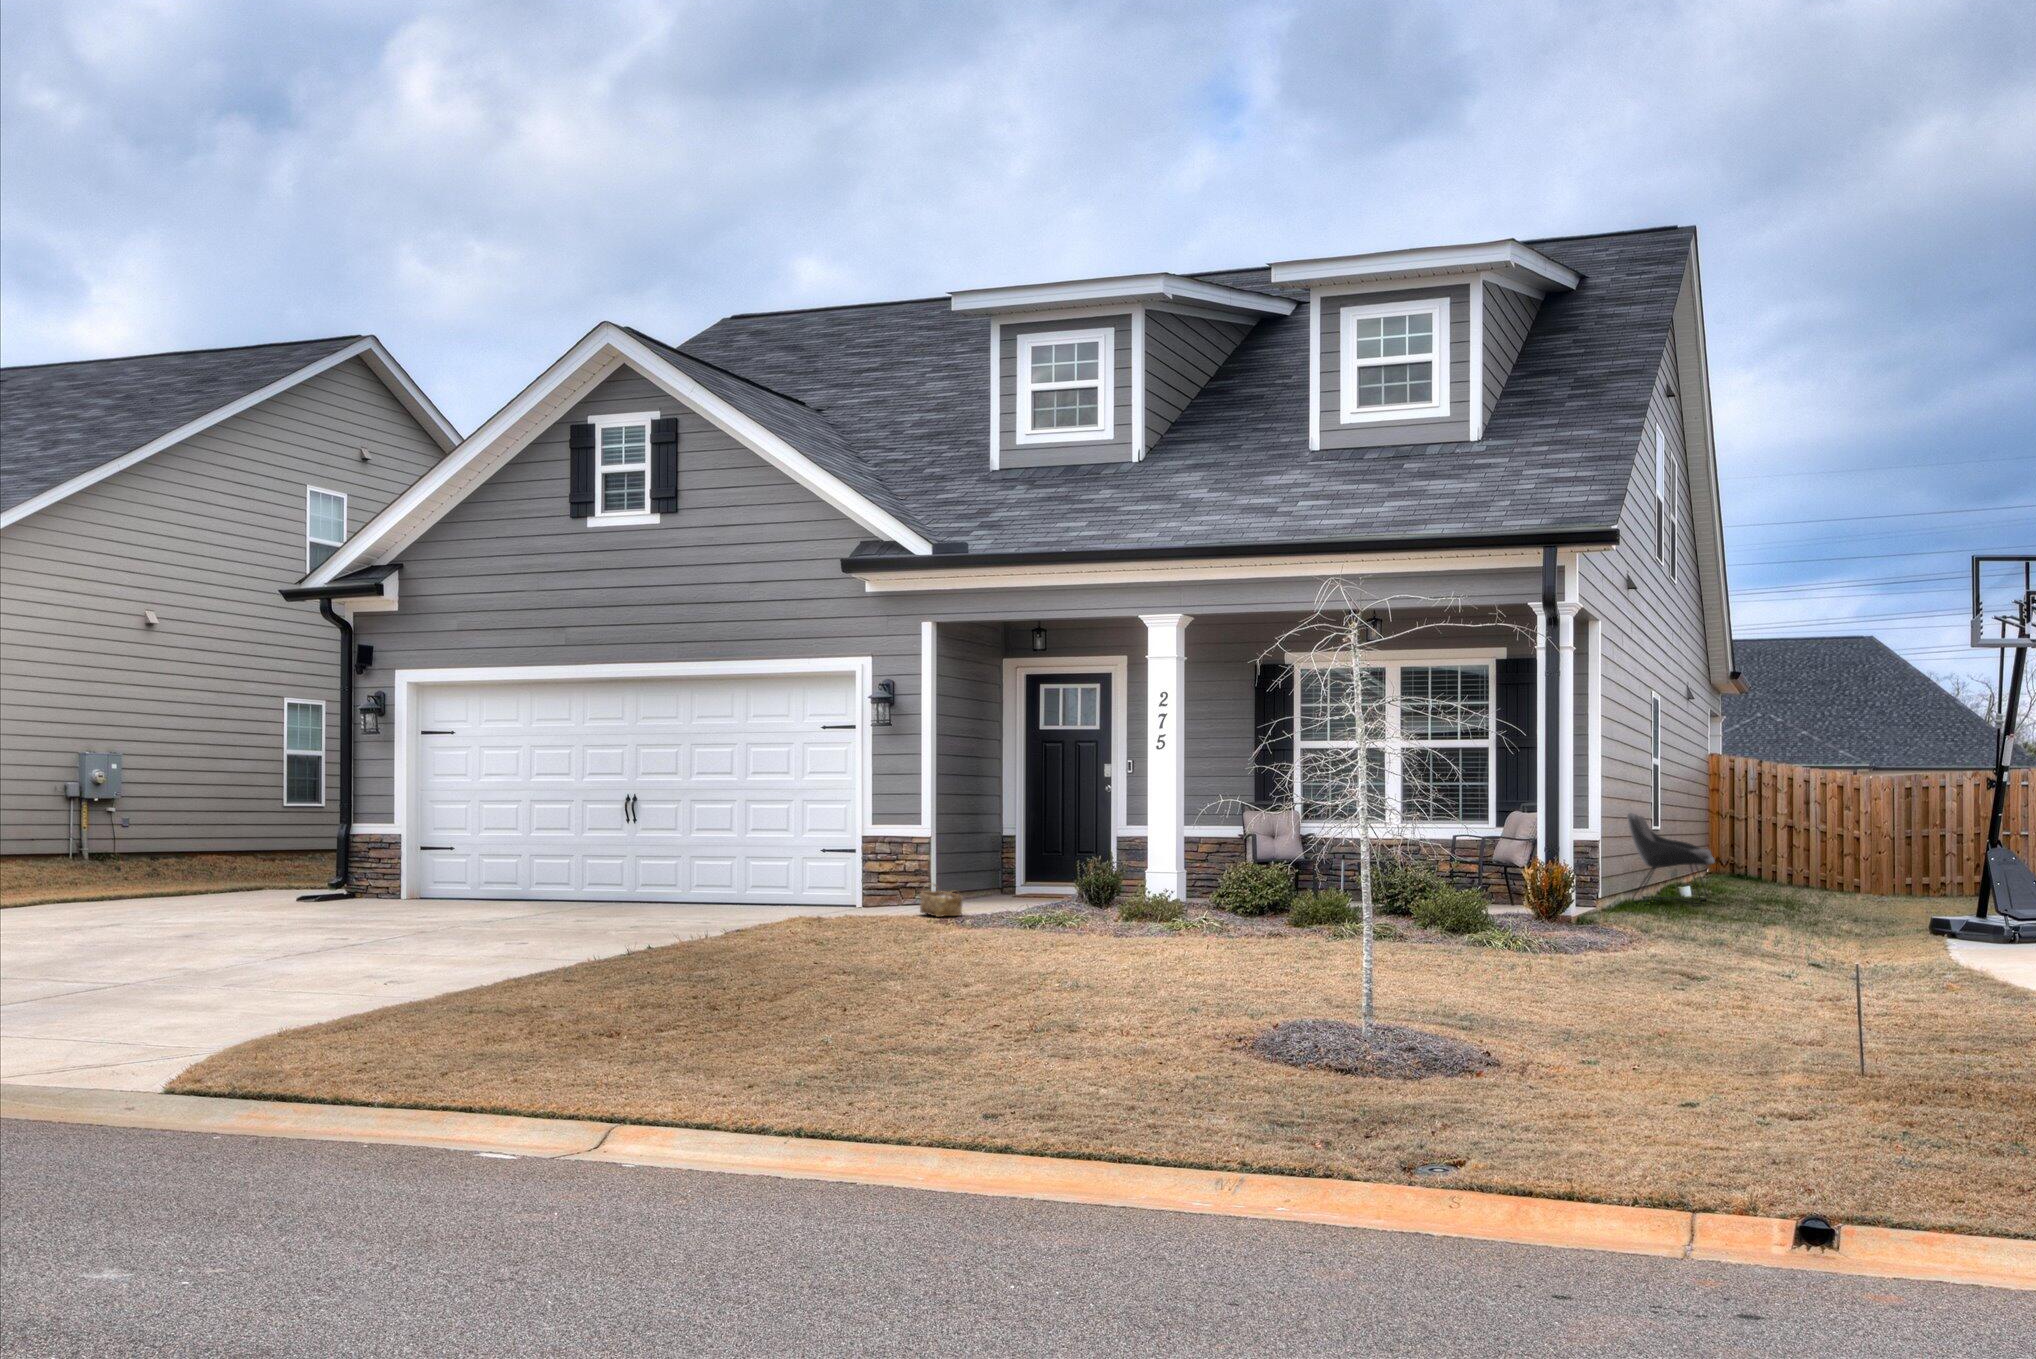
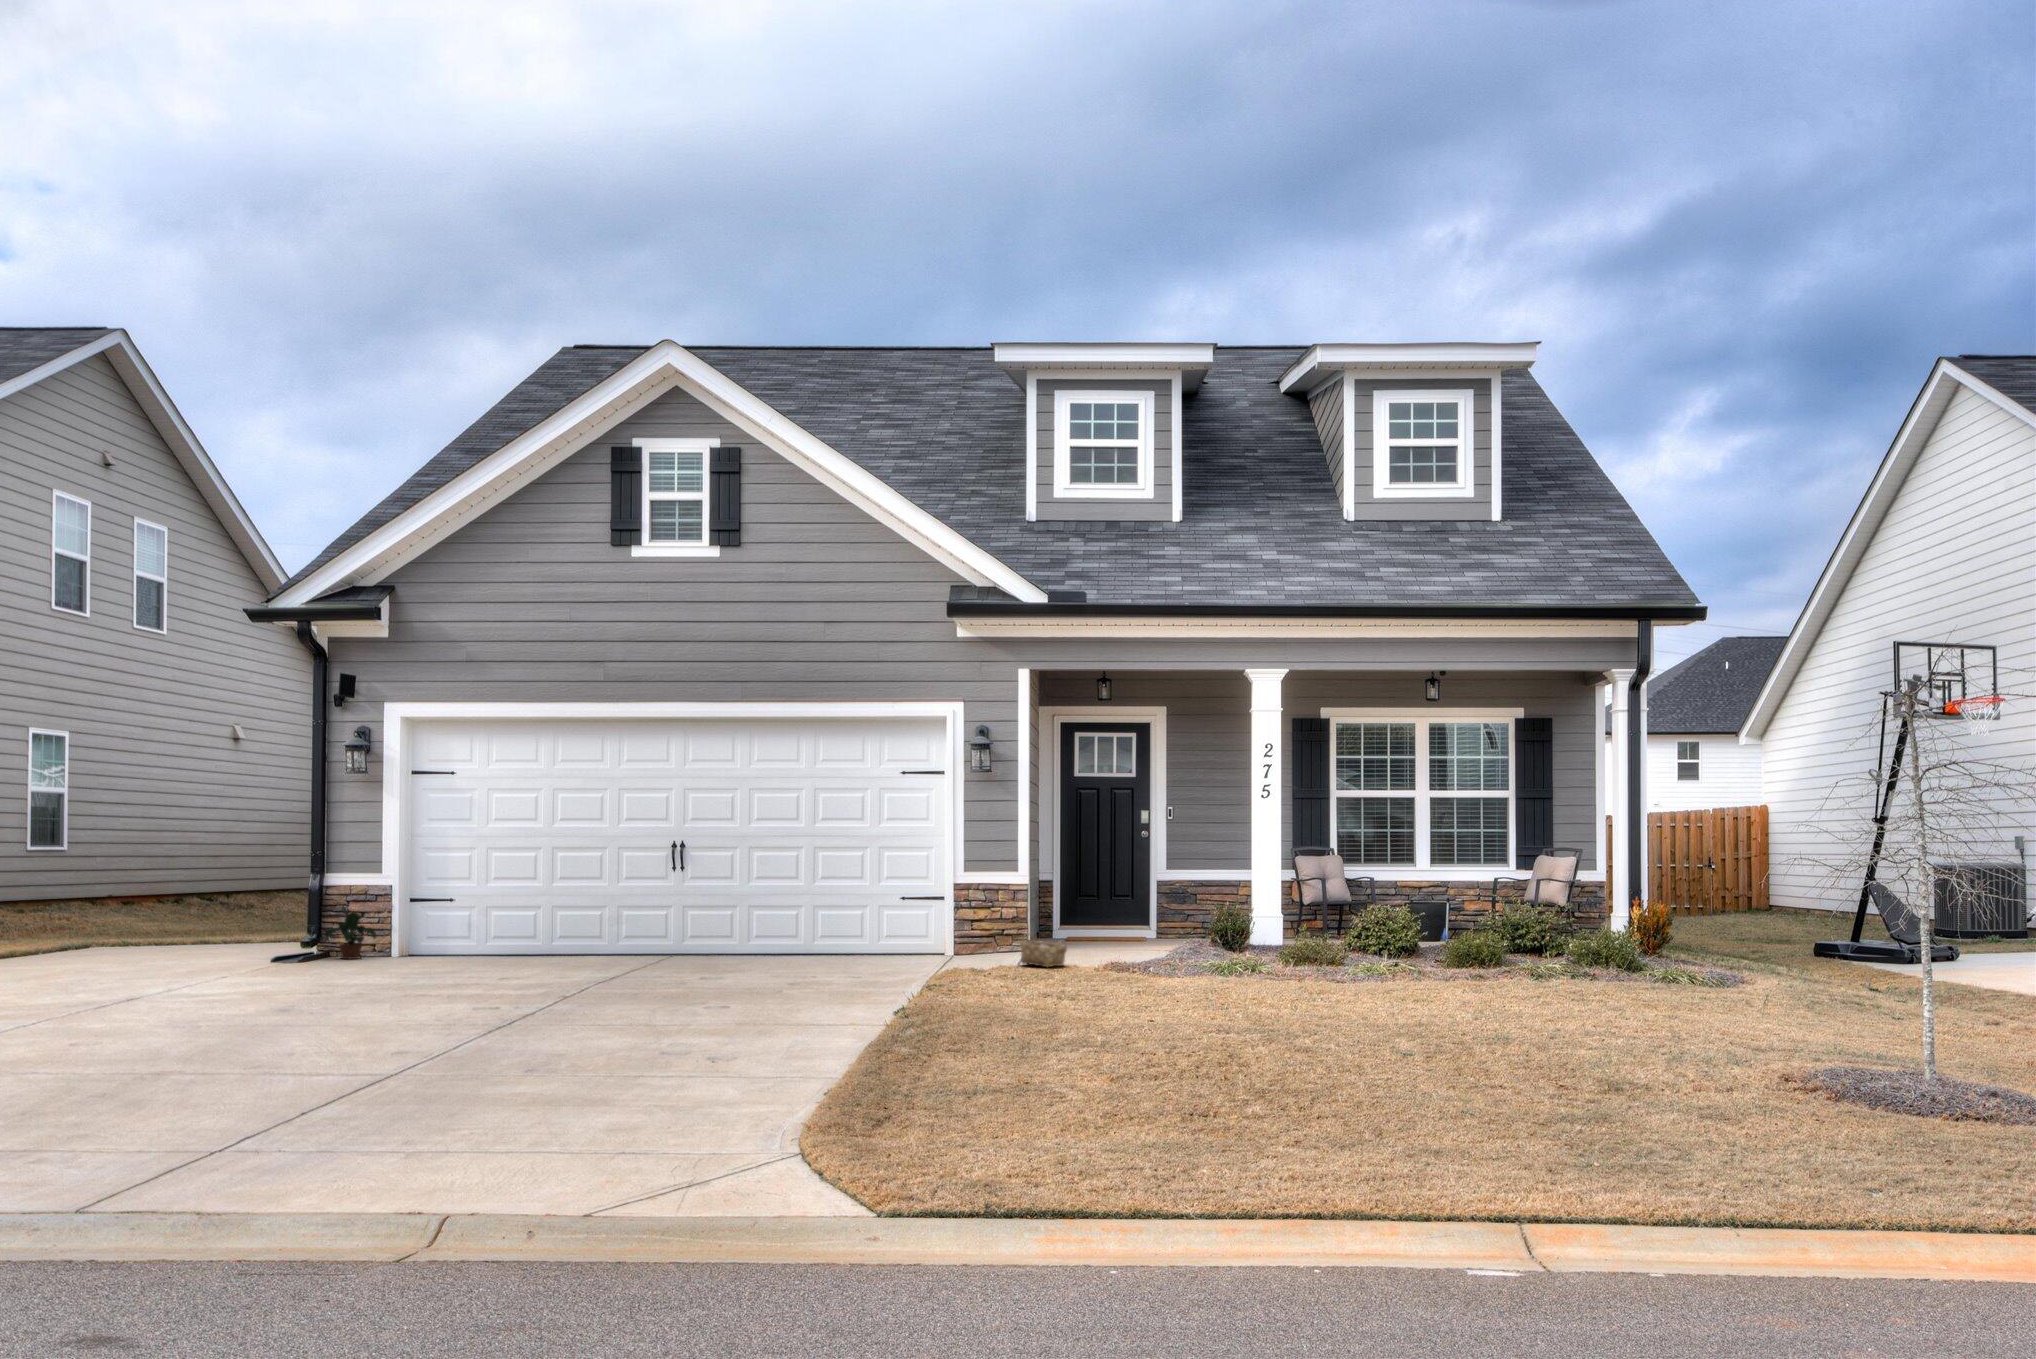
lounge chair: present [1627,813,1715,906] -> none [1589,861,1671,945]
potted plant: none [338,848,384,899] -> present [325,902,376,959]

